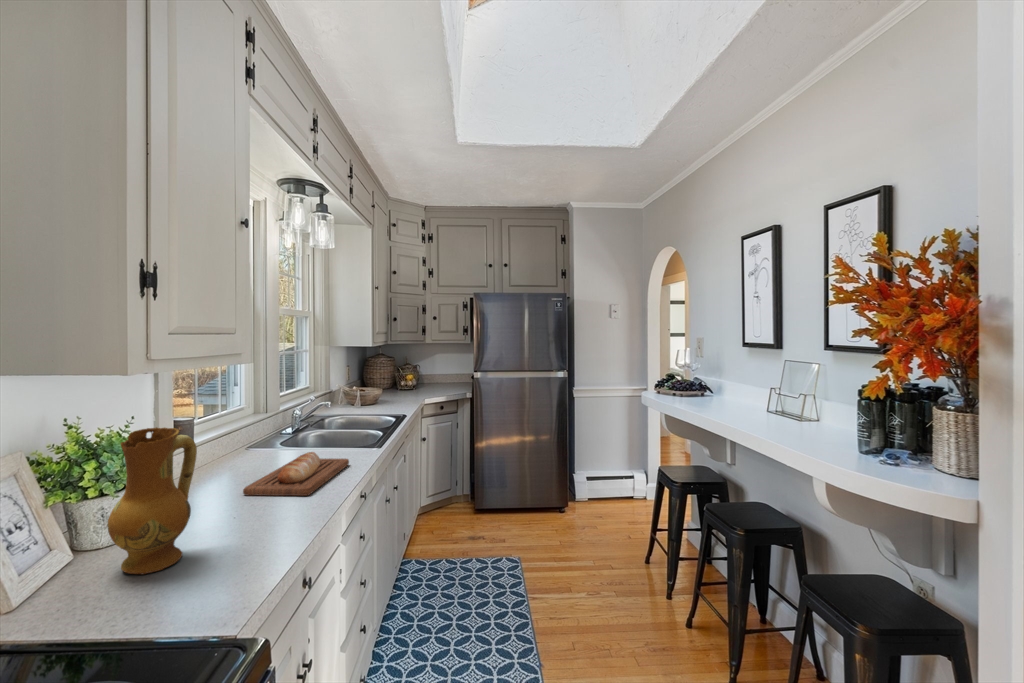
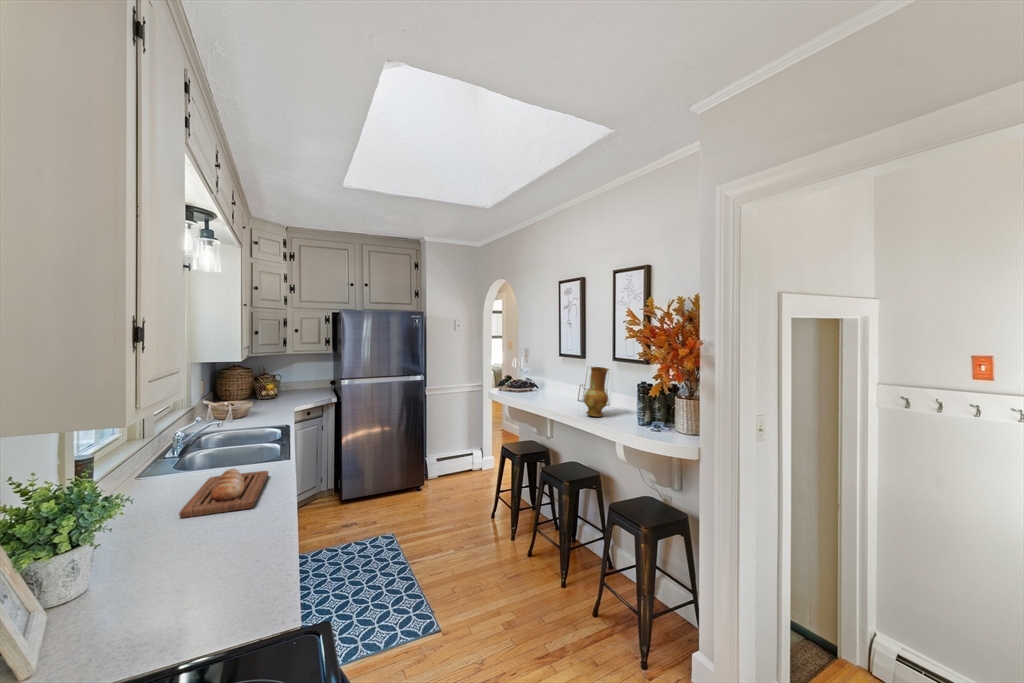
ceramic jug: present [107,427,197,575] -> present [584,367,608,417]

